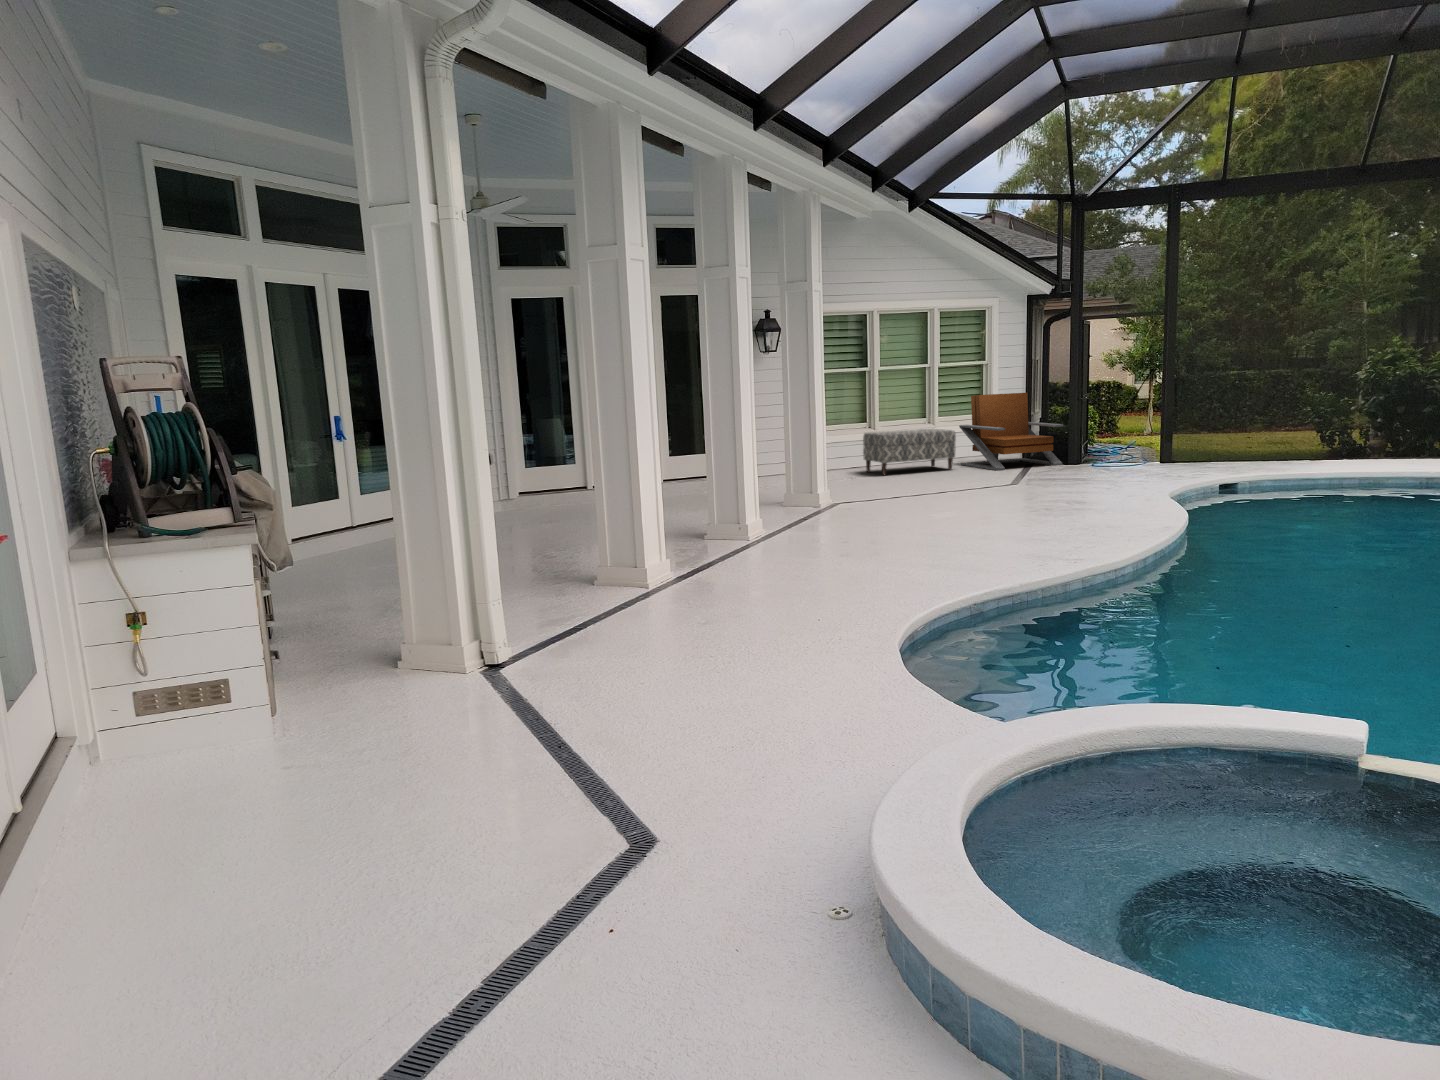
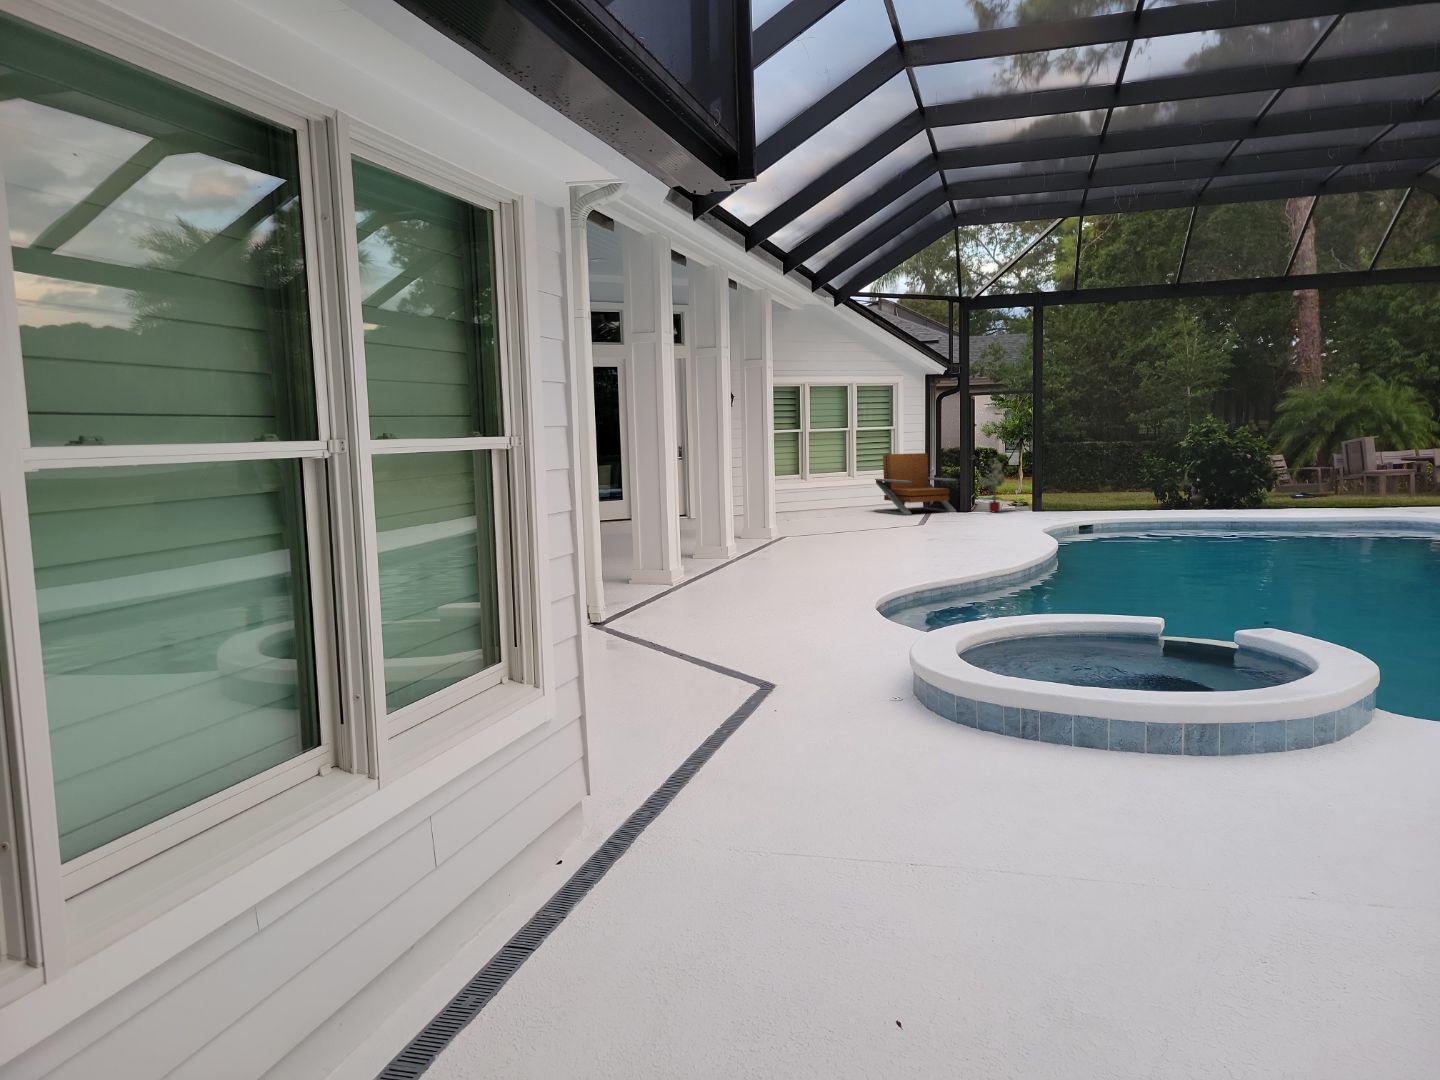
potted tree: none [1090,397,1128,465] -> present [978,458,1004,512]
bench: present [863,429,956,475] -> none [797,481,872,518]

